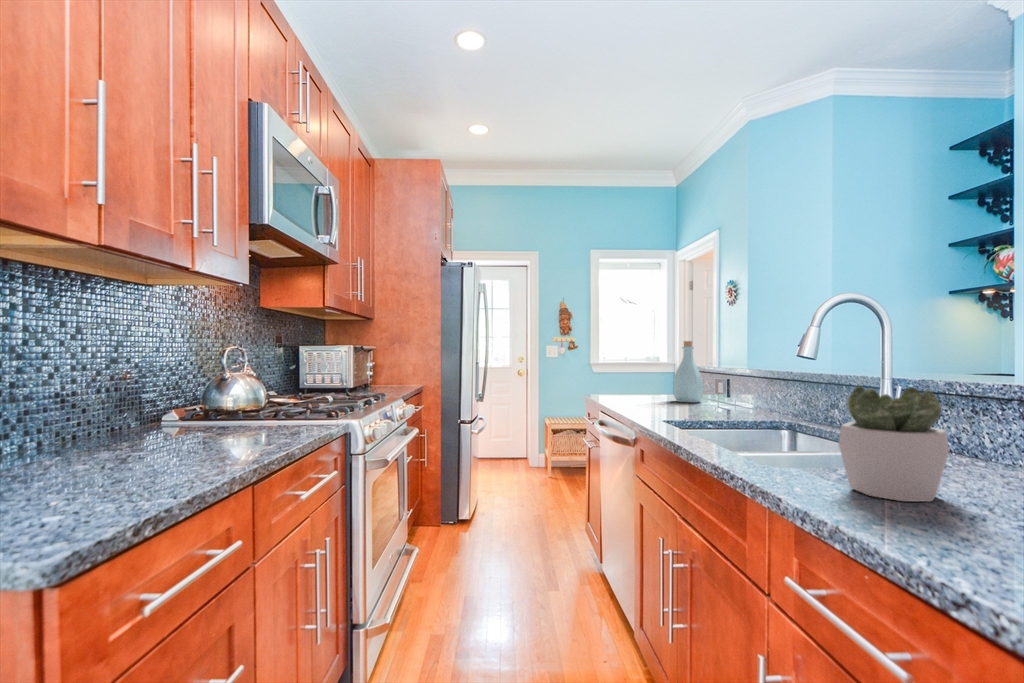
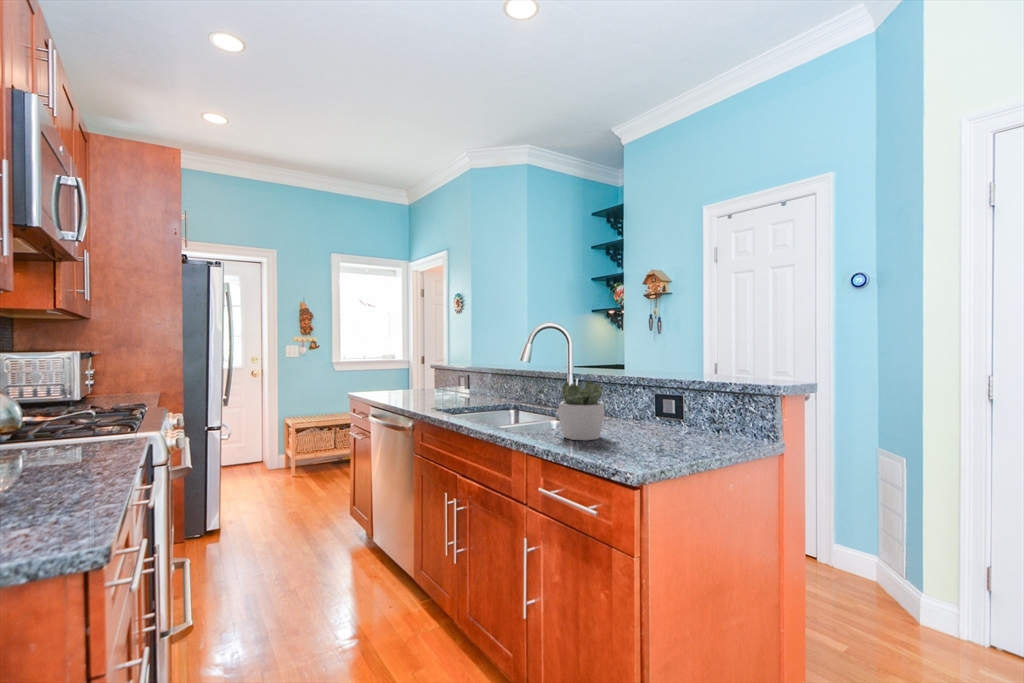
bottle: present [673,341,703,402] -> none [427,347,450,394]

